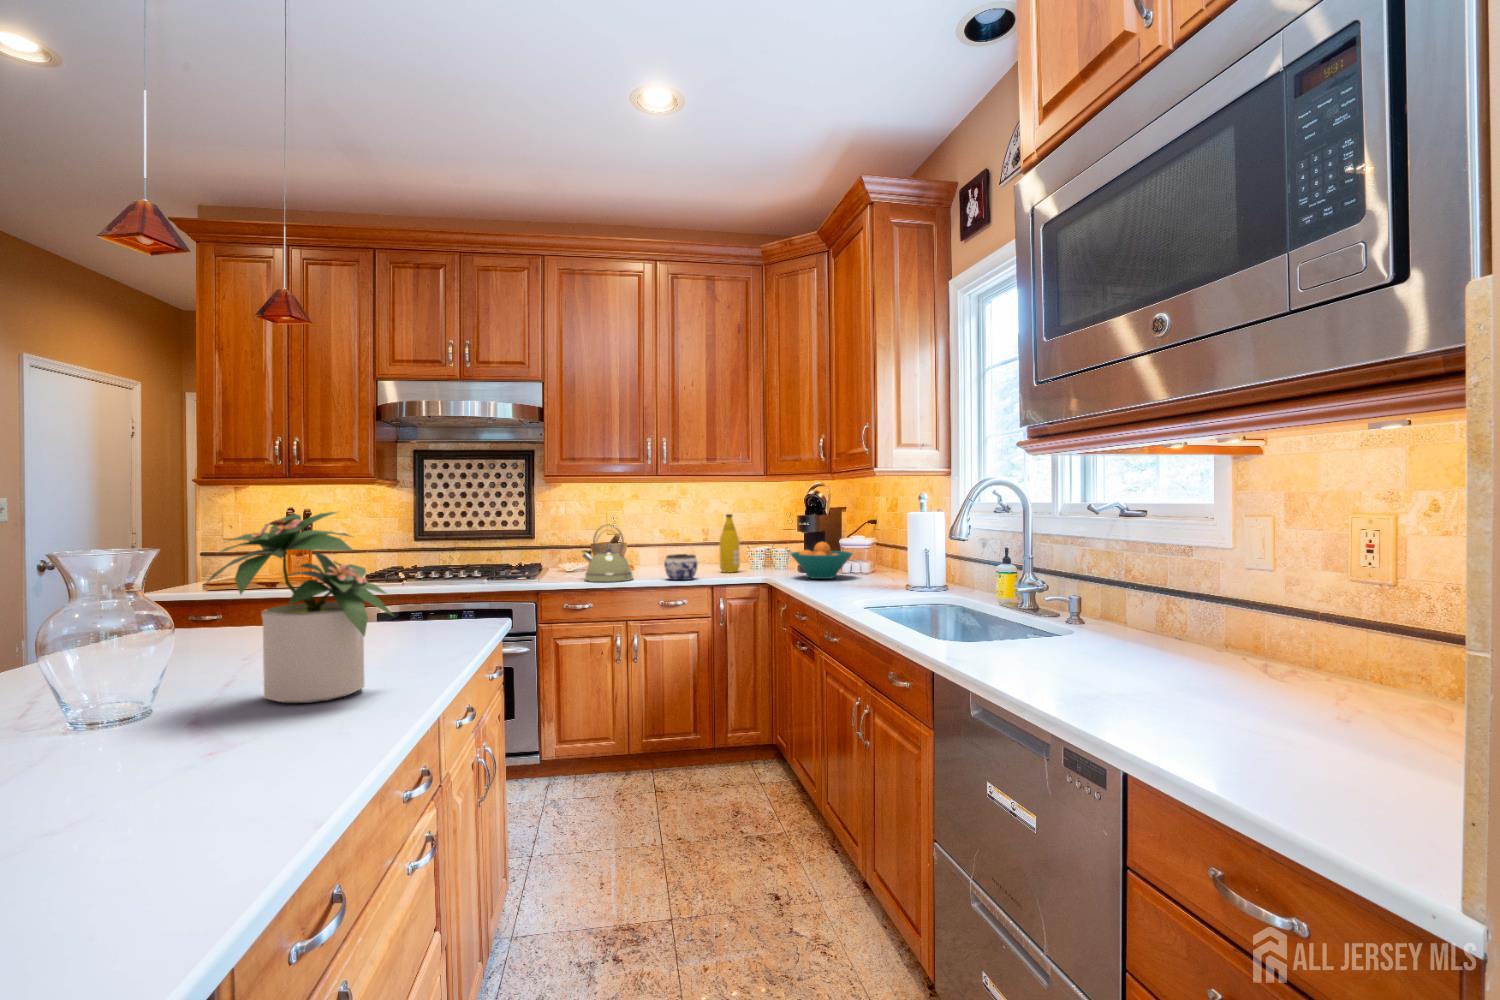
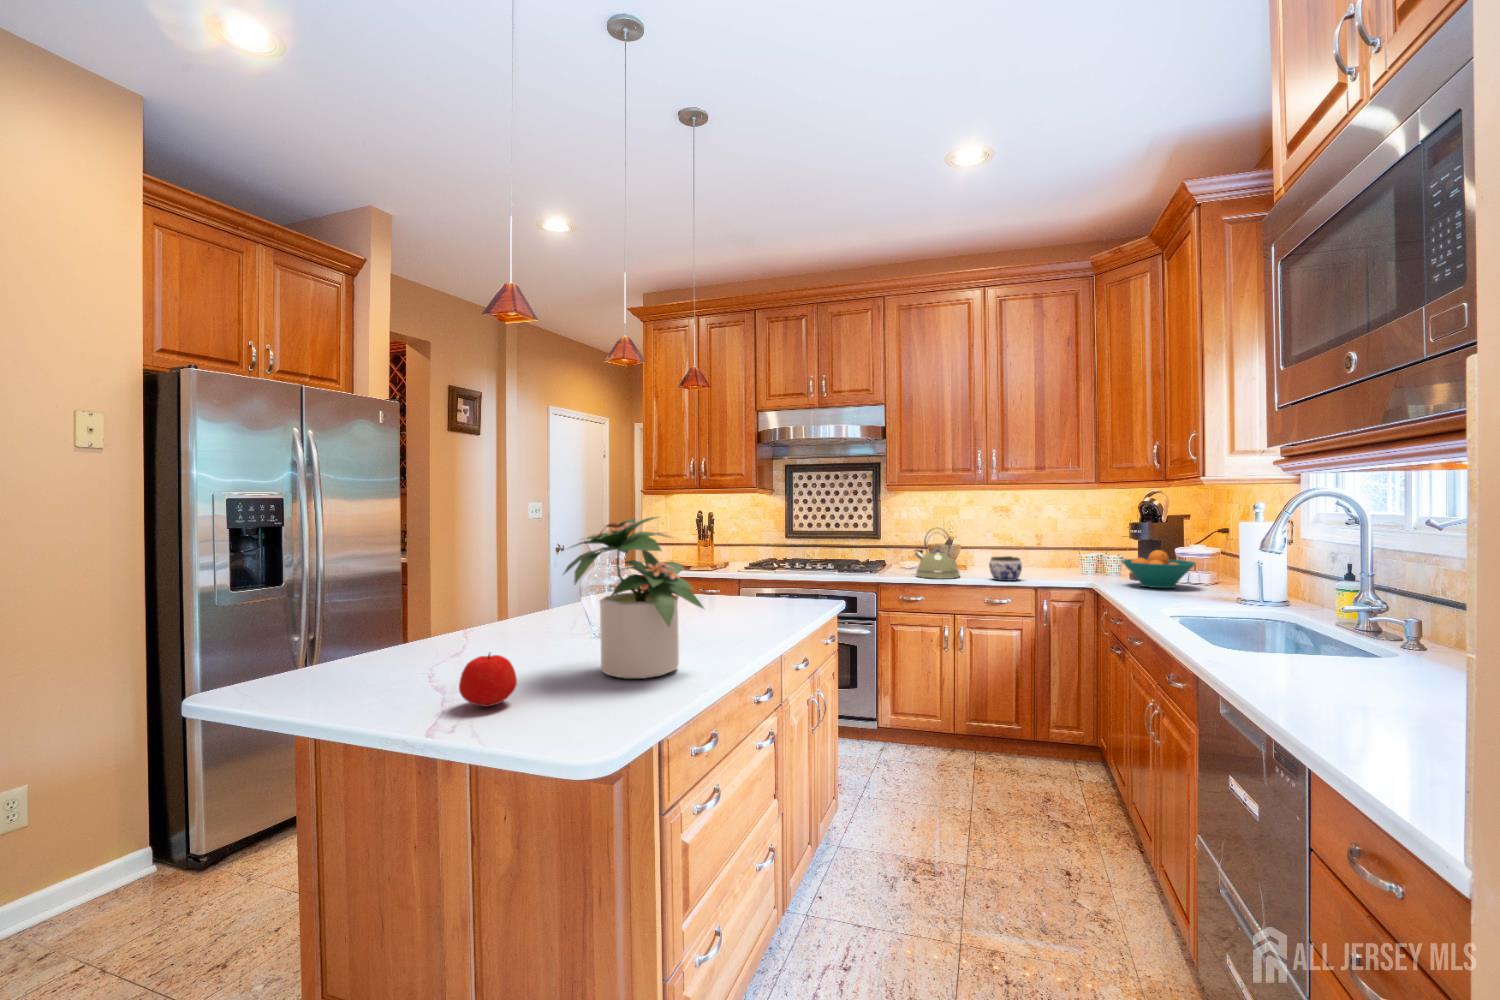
bottle: present [720,514,740,573] -> none [1046,520,1067,576]
apple: none [94,681,176,748] -> present [459,654,517,707]

